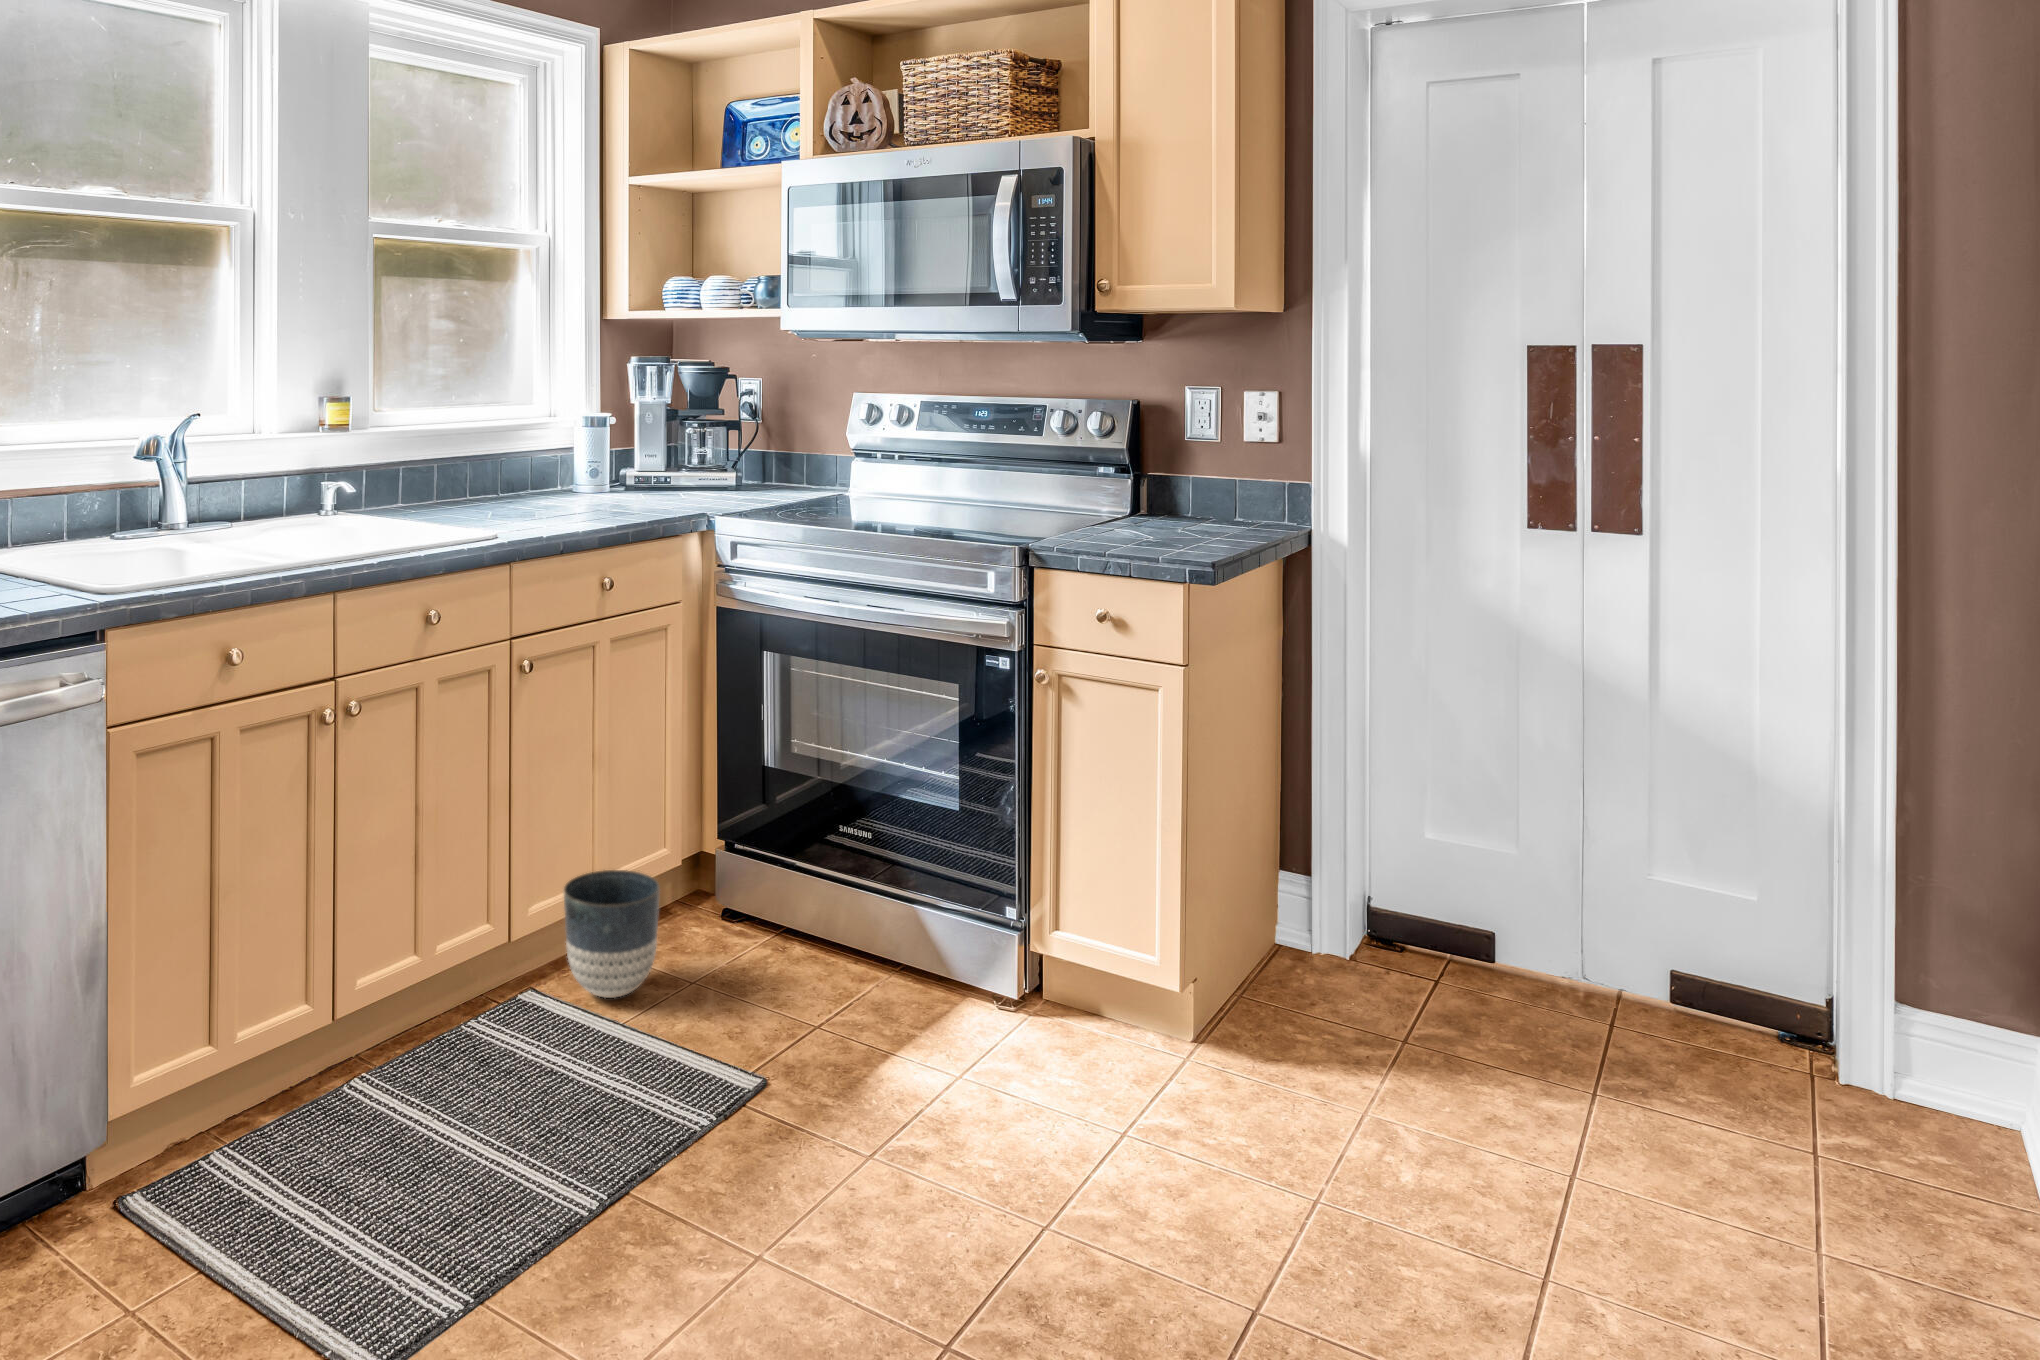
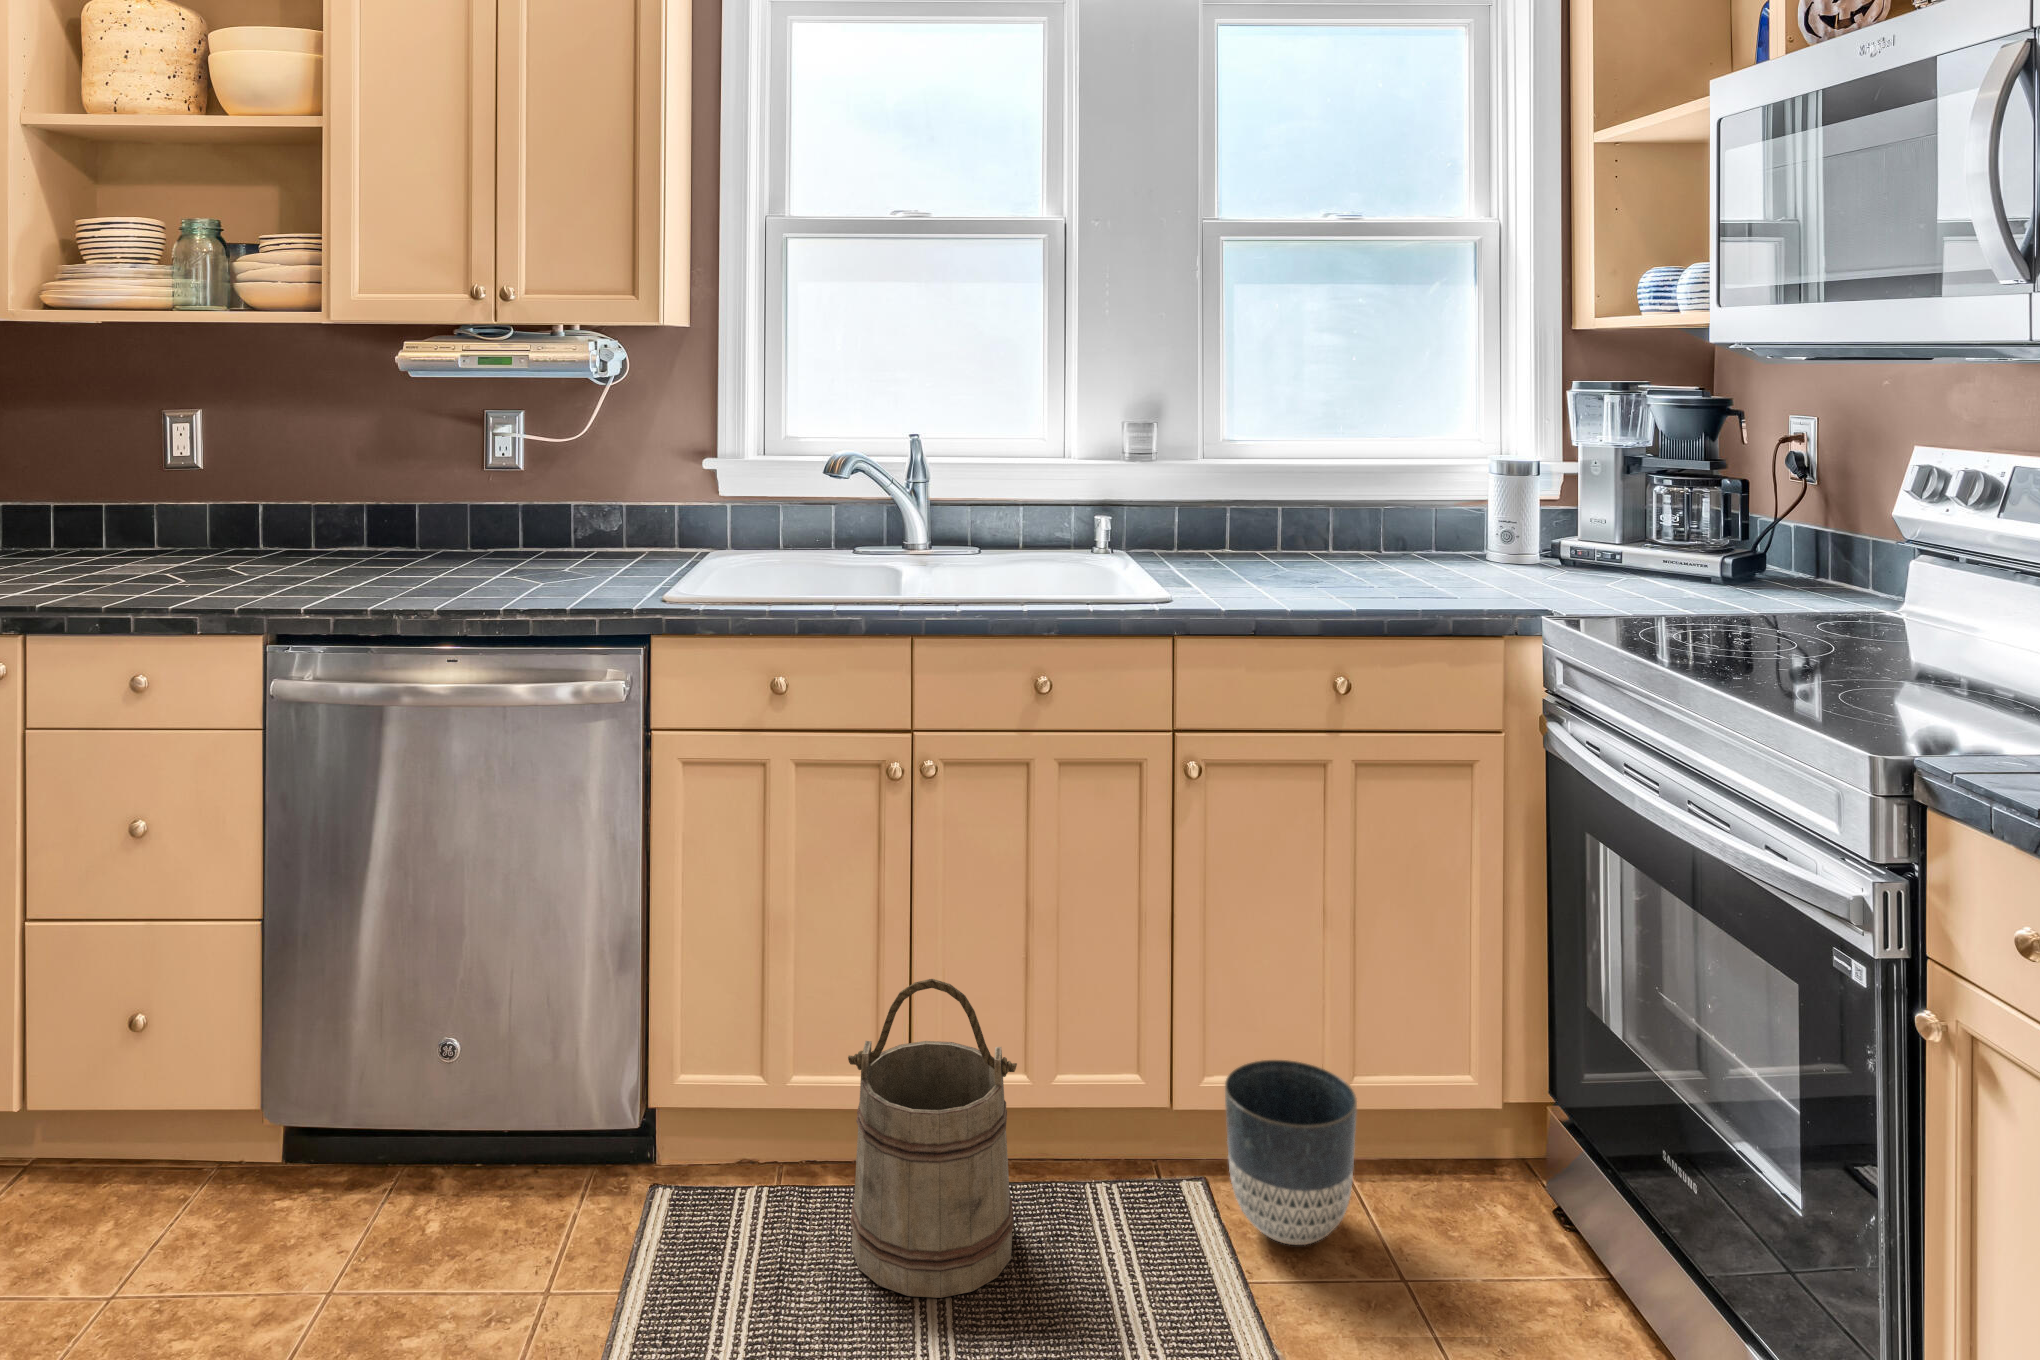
bucket: none [333,879,479,1147] -> present [848,979,1017,1298]

